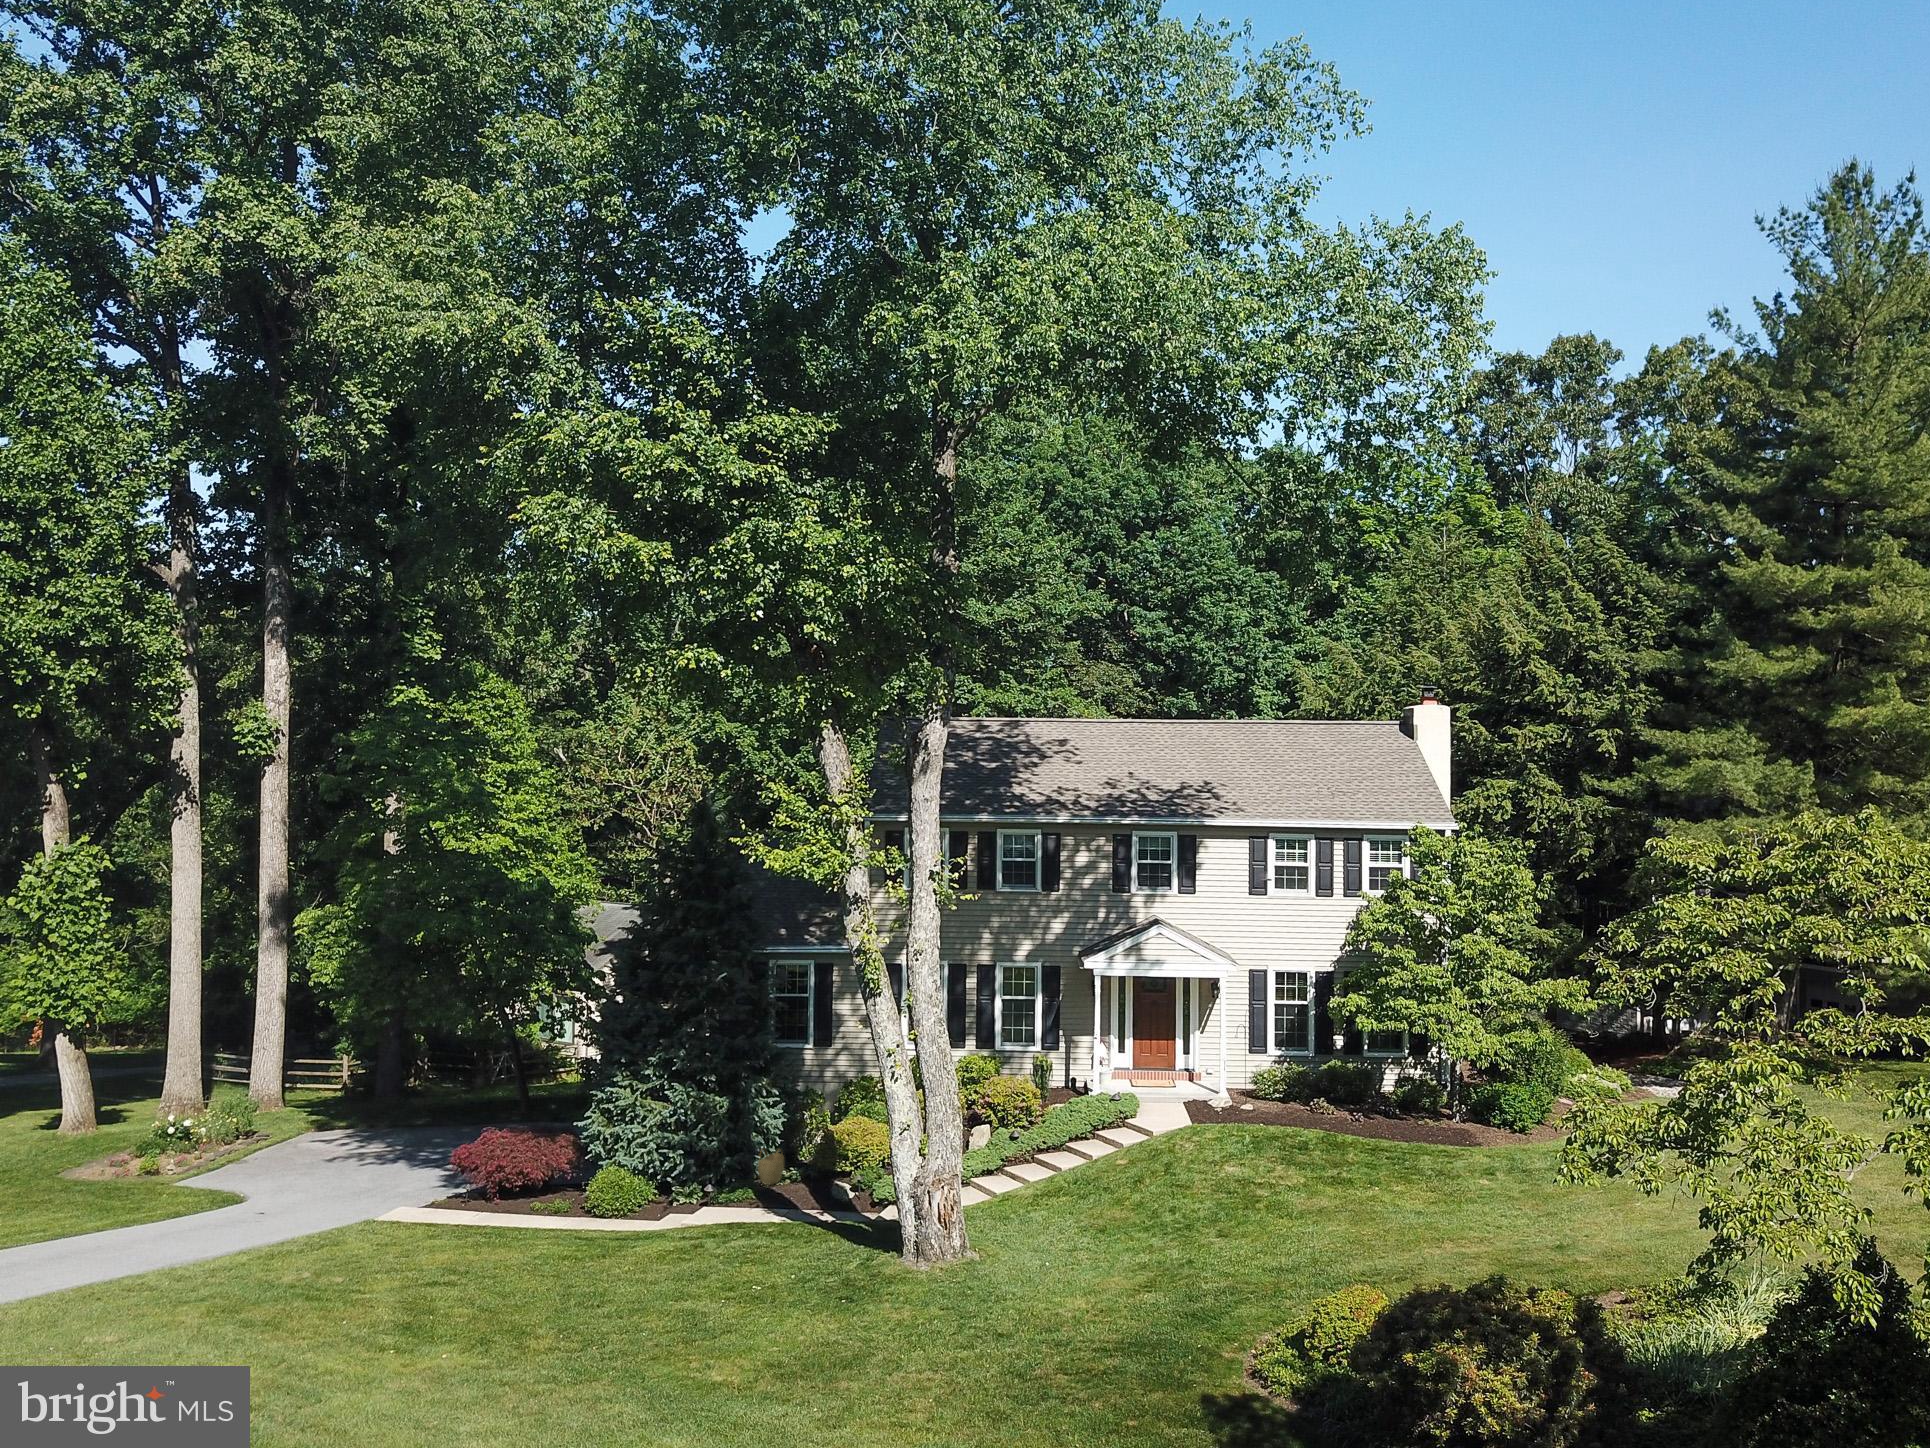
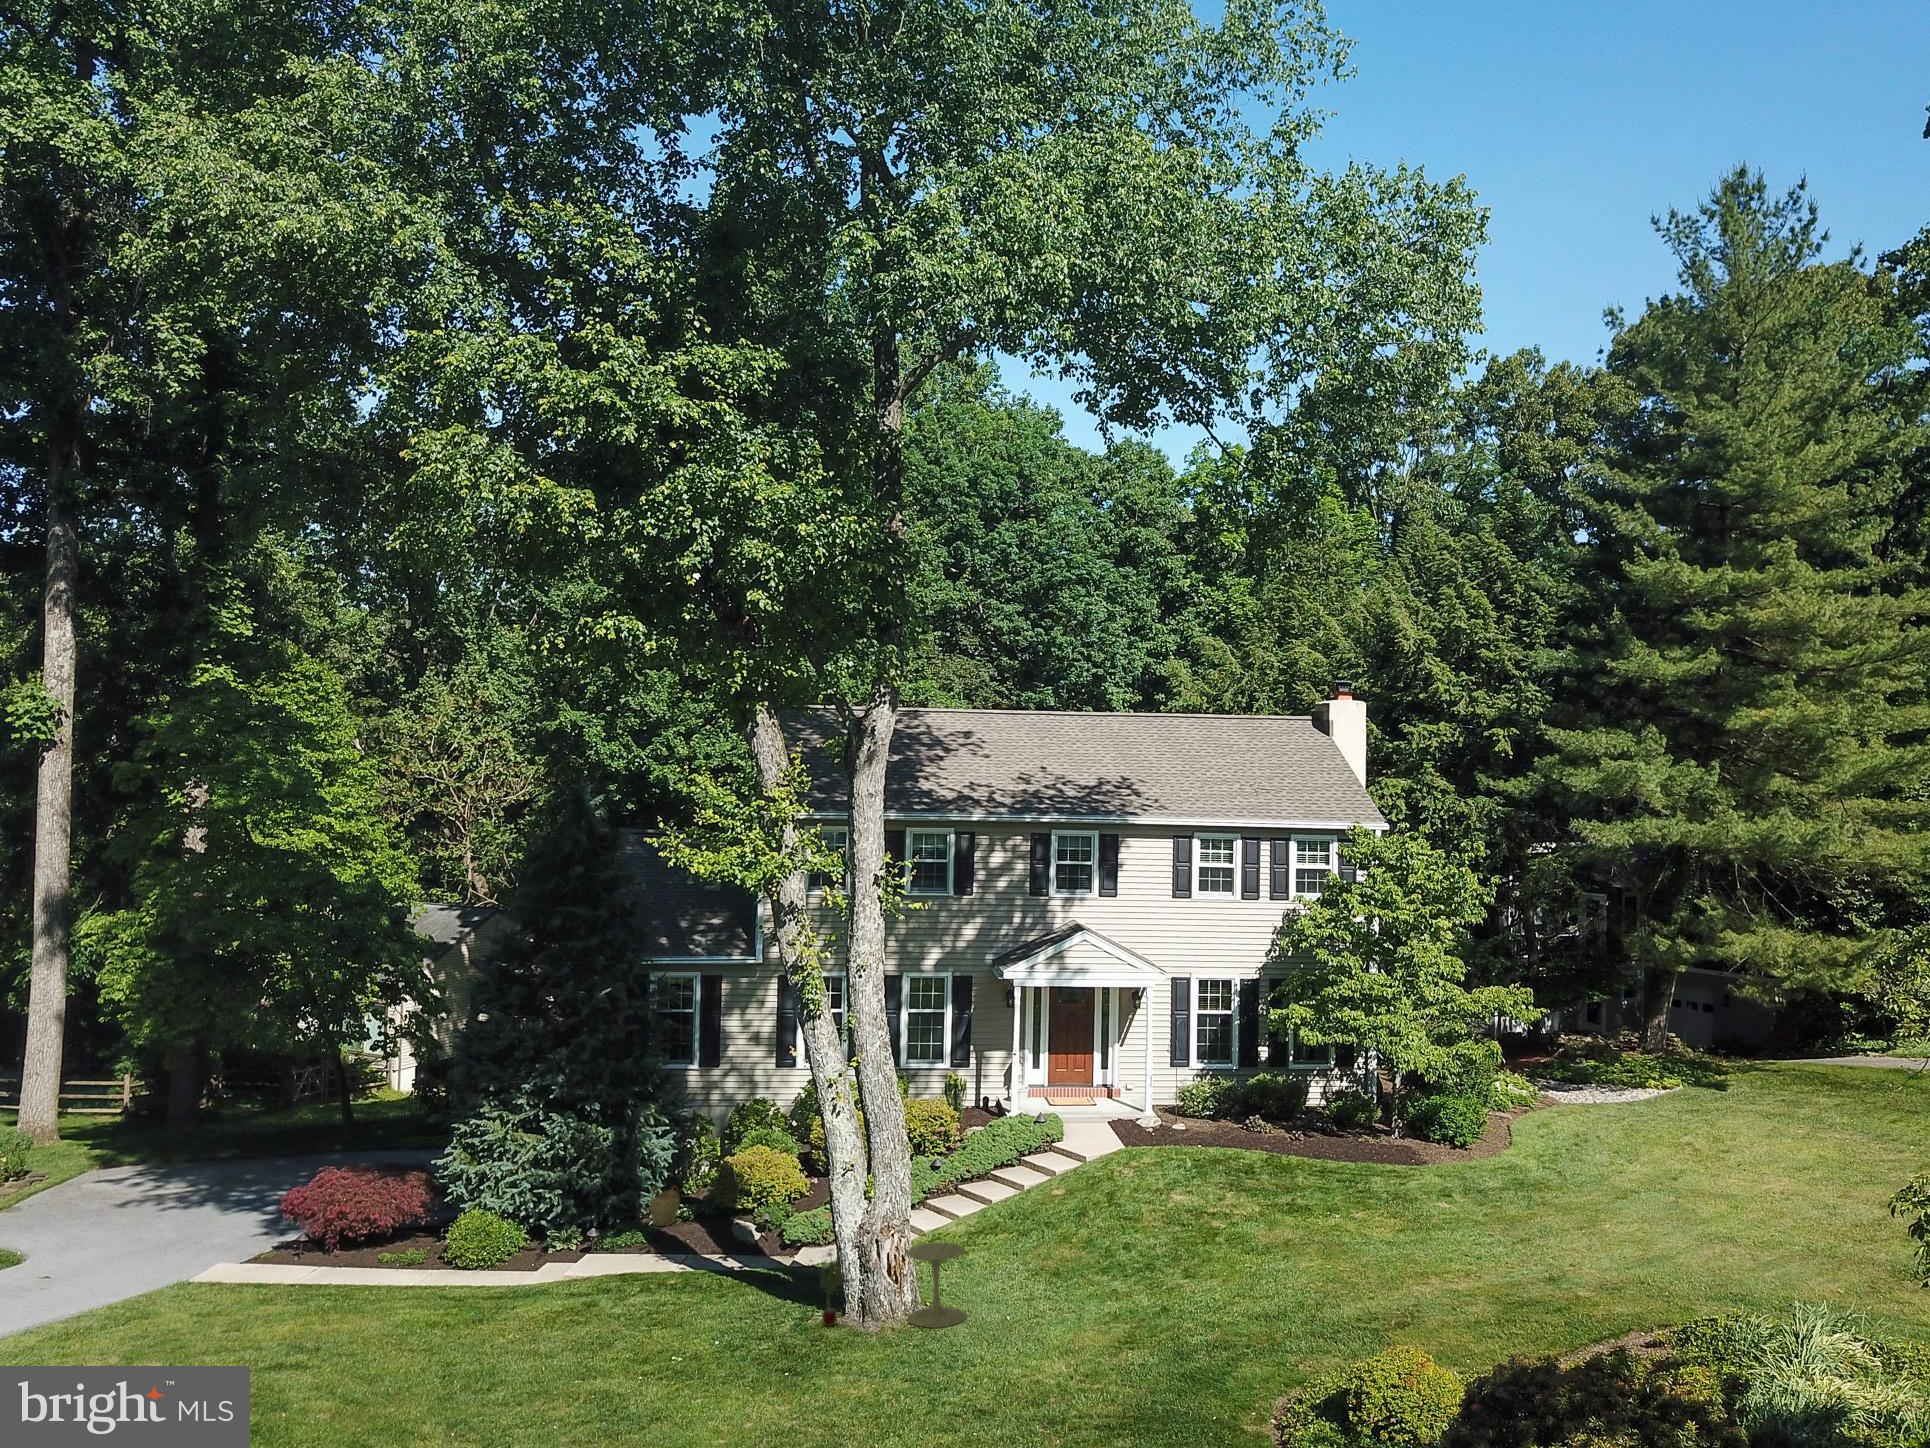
pedestal table: none [958,1203,1012,1278] -> present [907,1242,966,1328]
potted tree: none [877,1205,914,1274] -> present [819,1249,855,1326]

